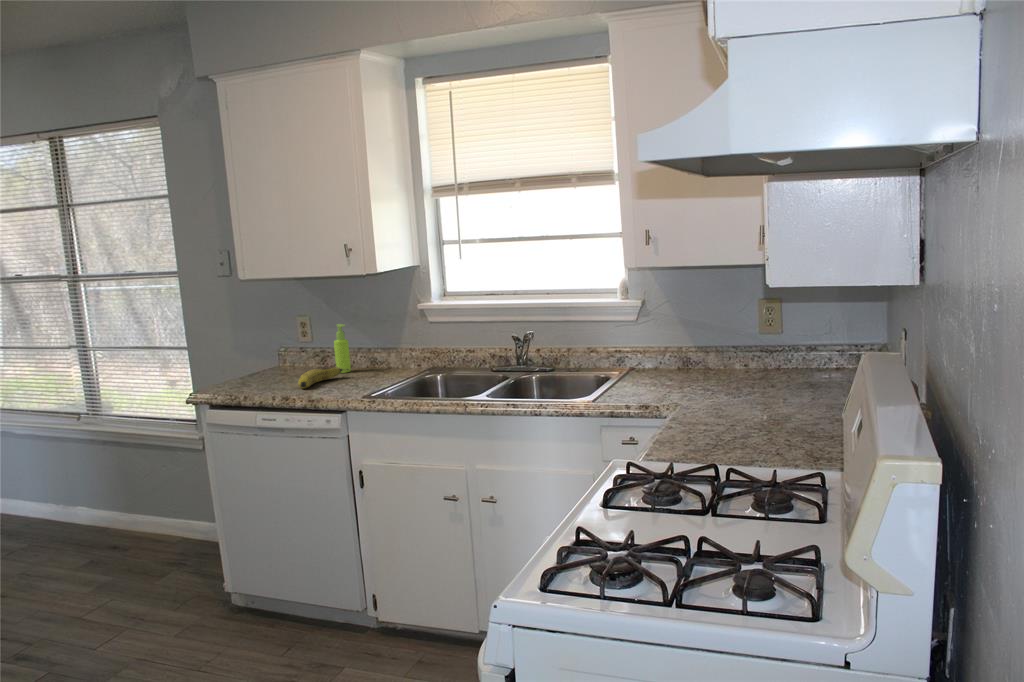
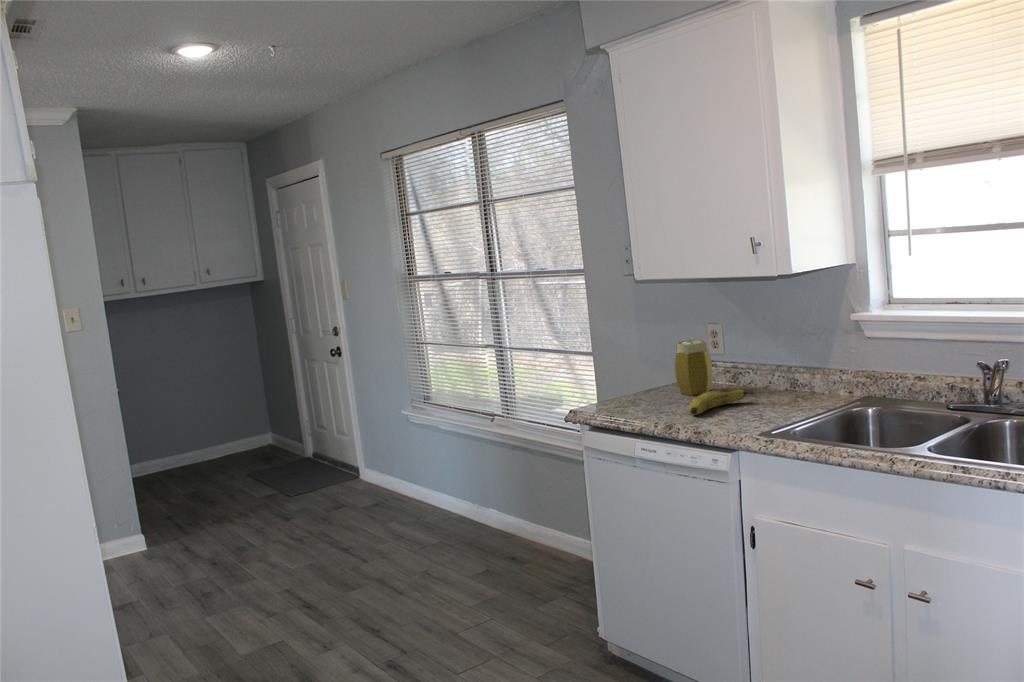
soap dispenser: present [334,324,351,373] -> none [741,336,761,396]
jar: none [277,329,309,376] -> present [675,340,712,395]

